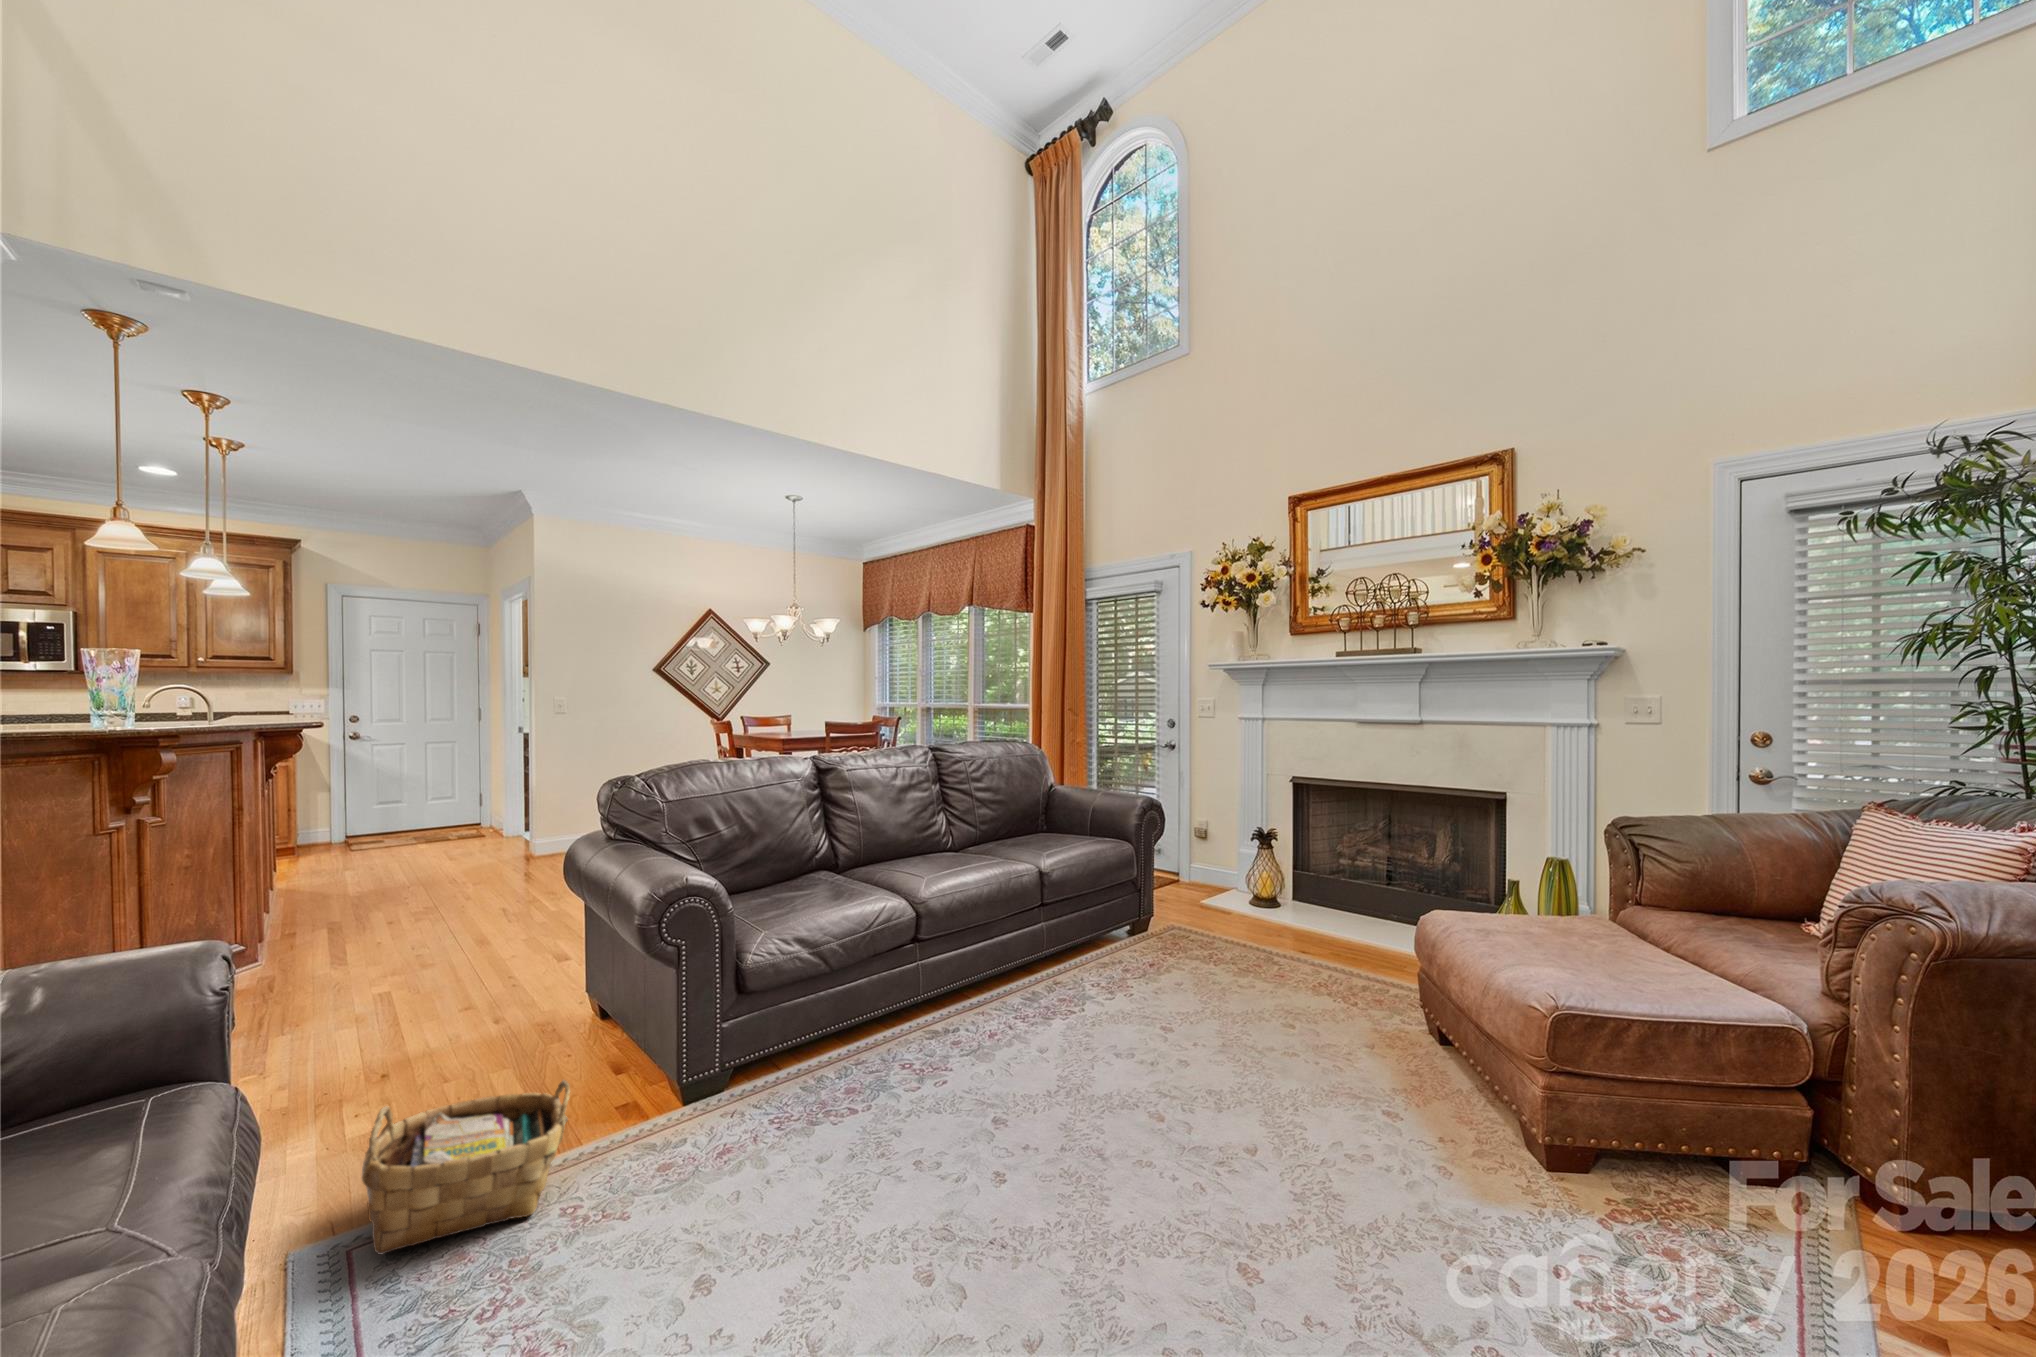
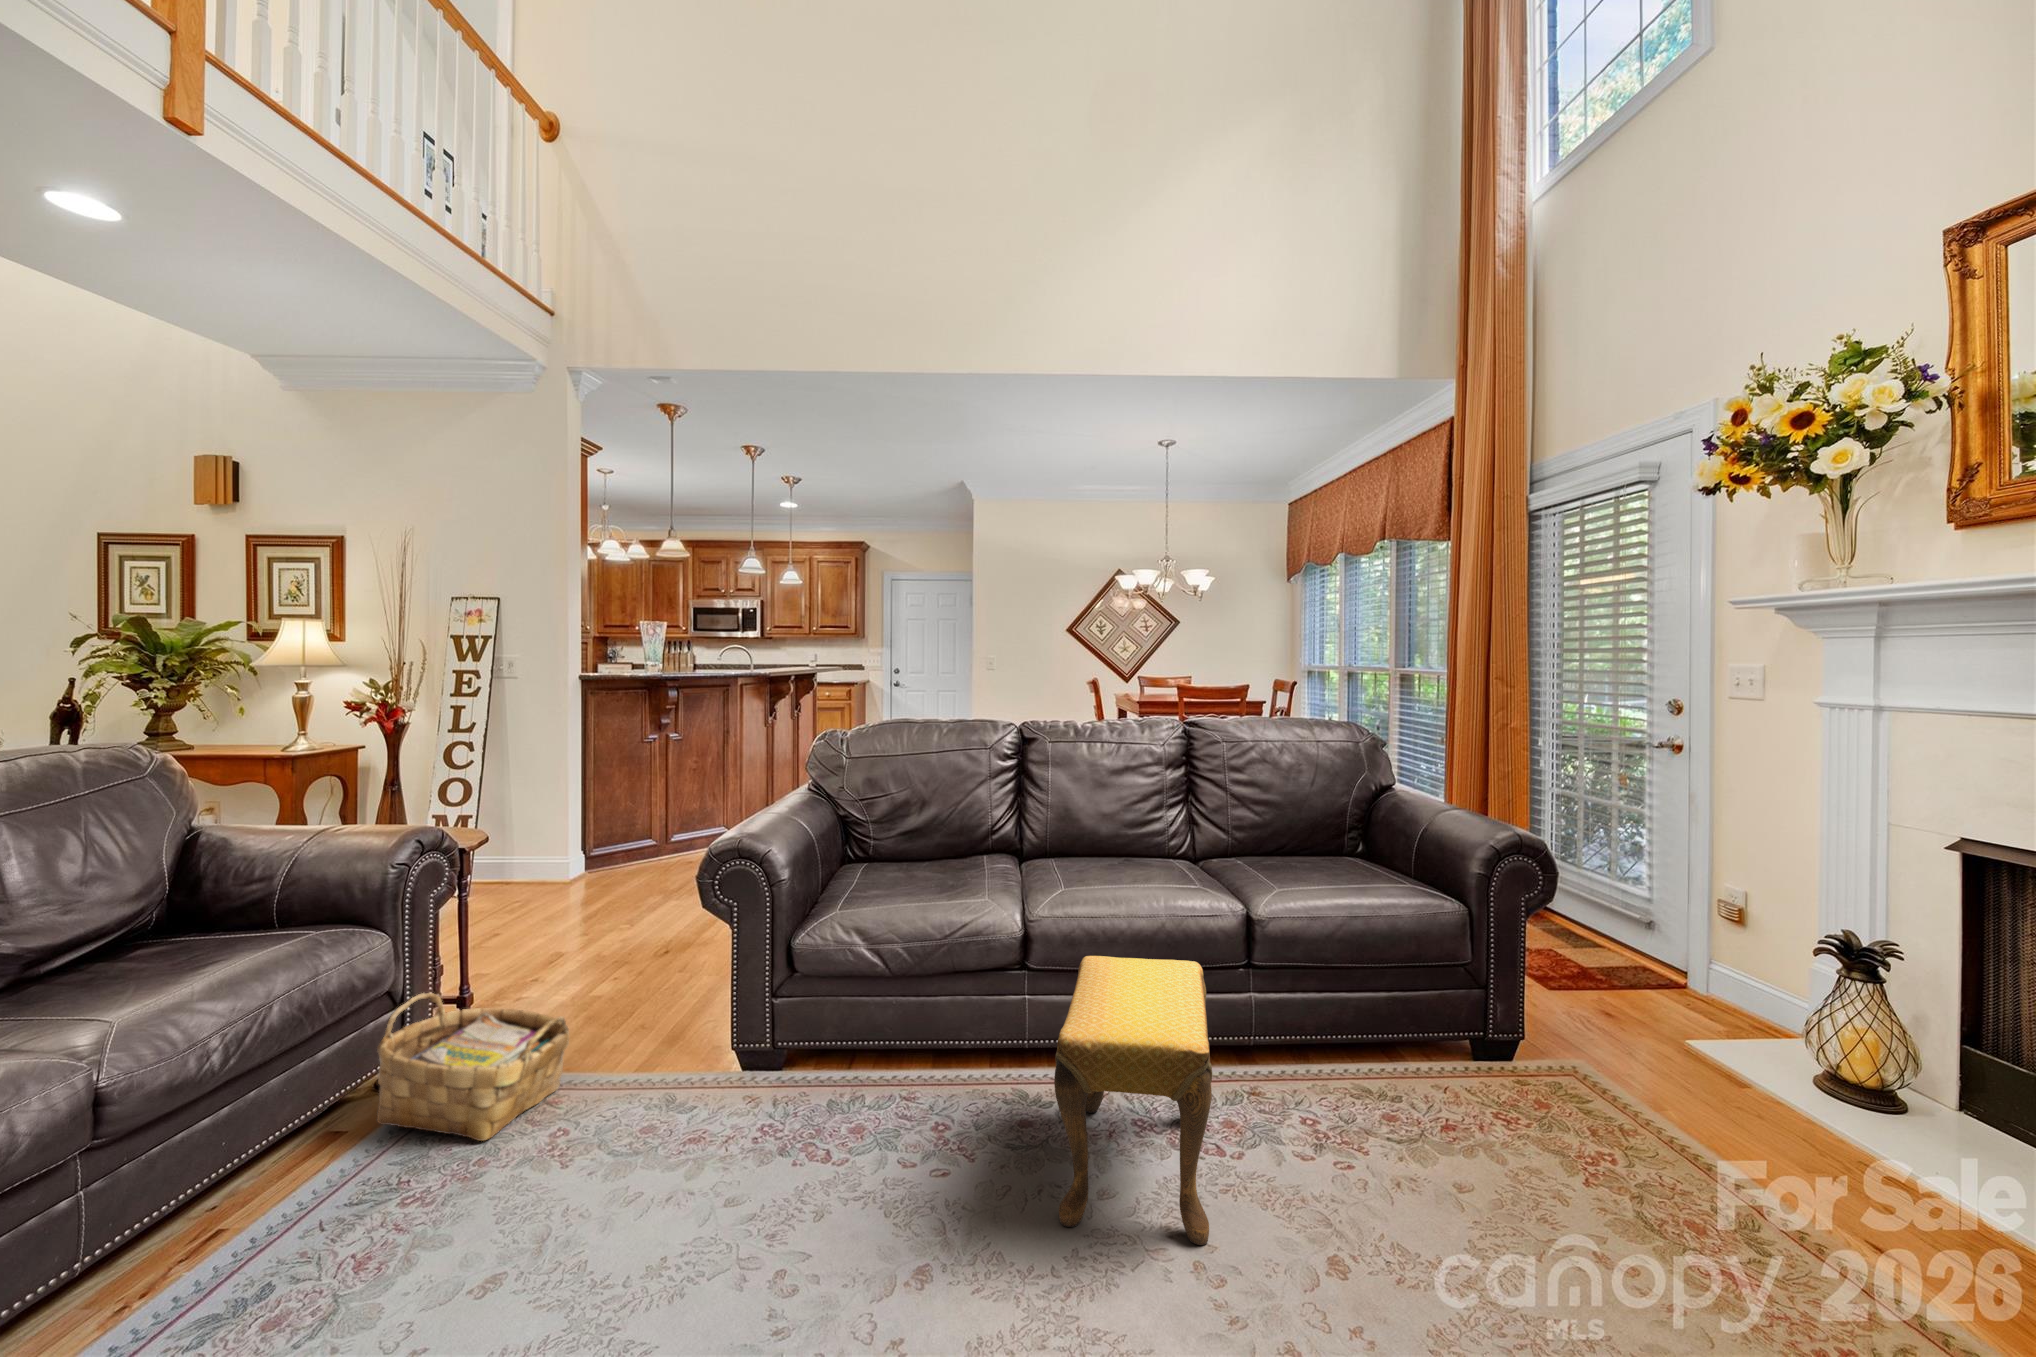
footstool: none [975,902,1111,1073] -> present [1054,956,1212,1245]

